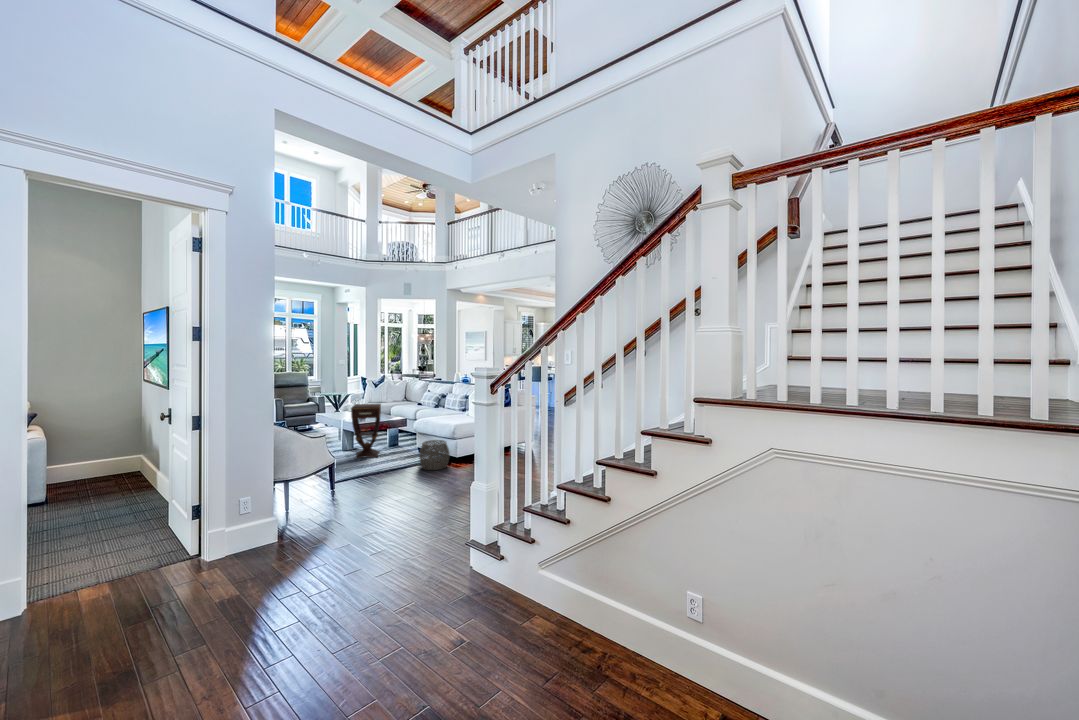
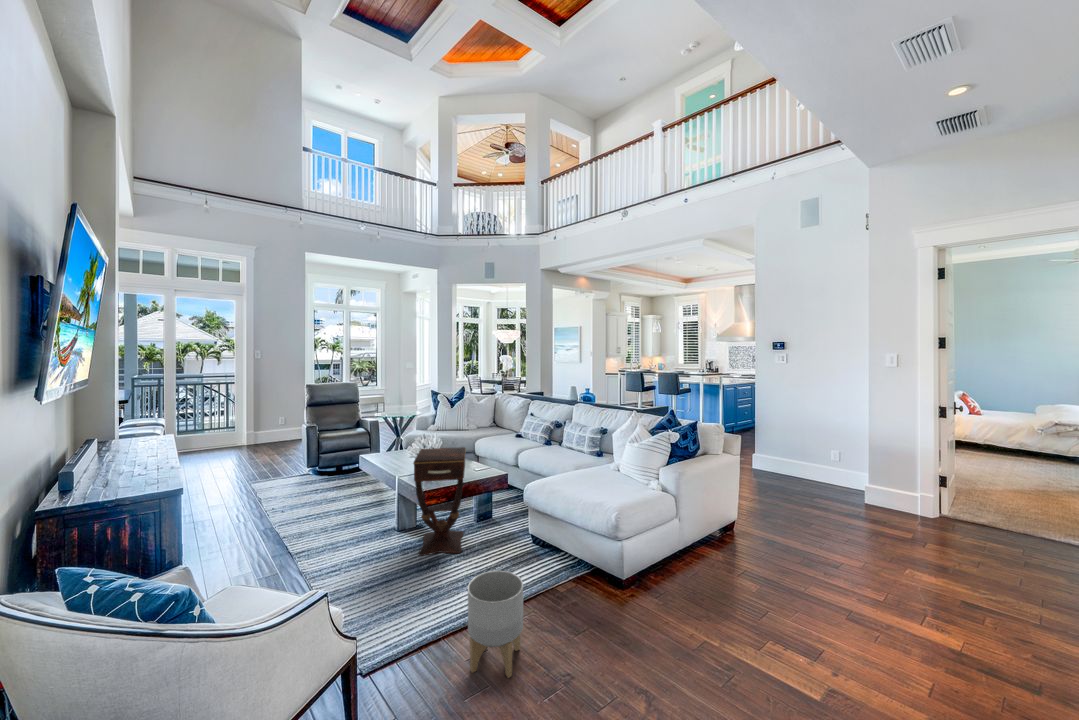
woven basket: present [419,440,449,470] -> none [551,540,615,621]
planter: none [377,444,401,481] -> present [468,571,523,678]

